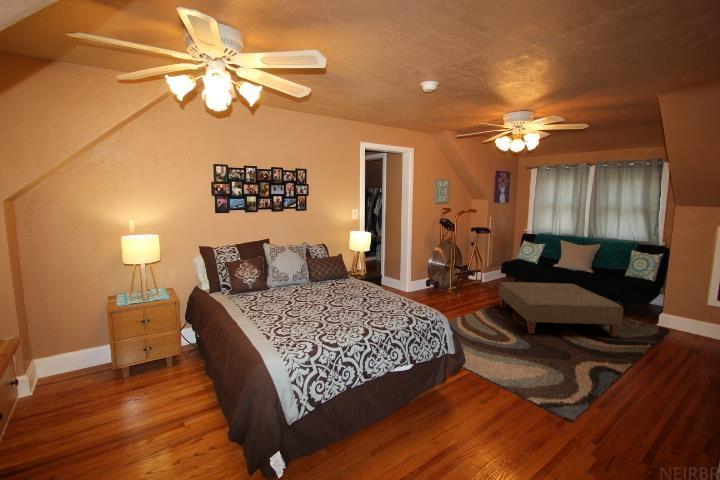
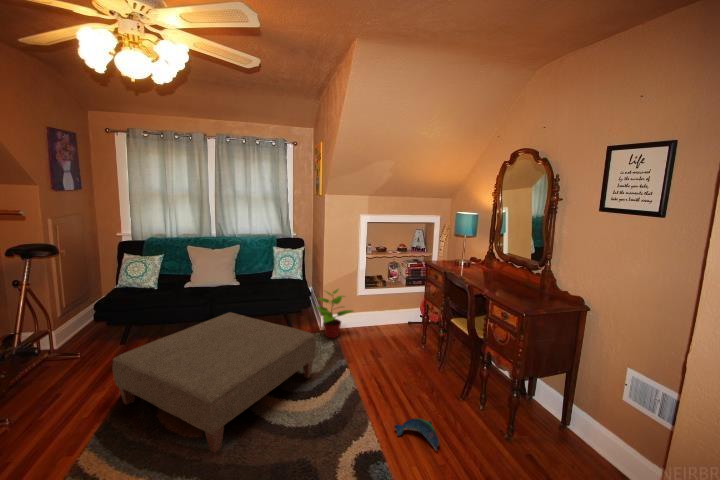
potted plant: none [648,288,696,332] -> present [315,289,353,338]
plush toy: none [653,374,690,397] -> present [394,418,439,451]

